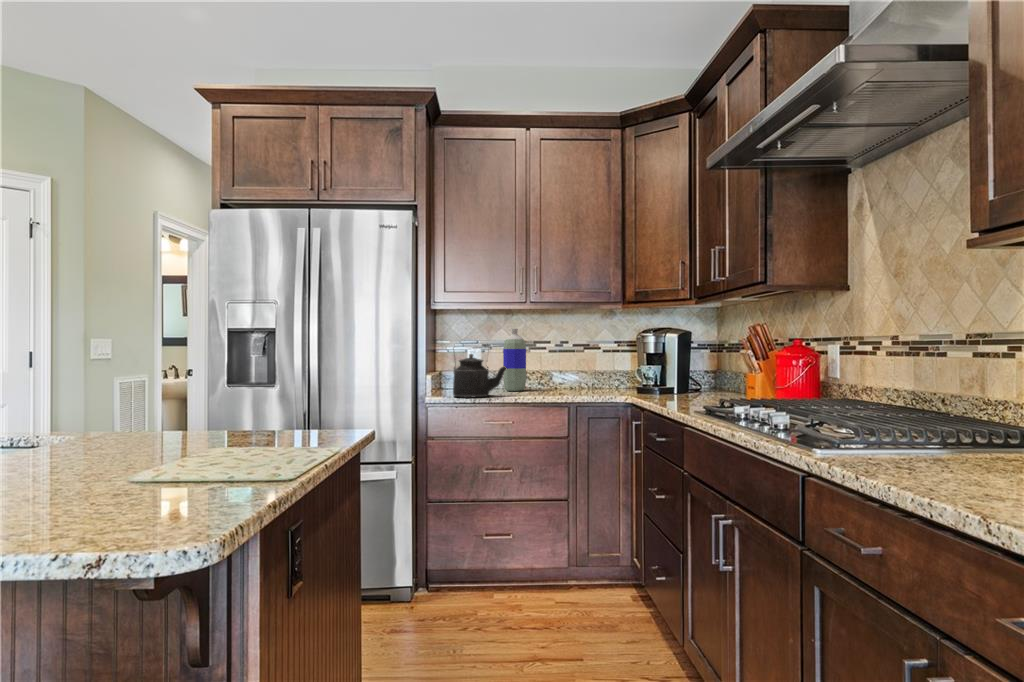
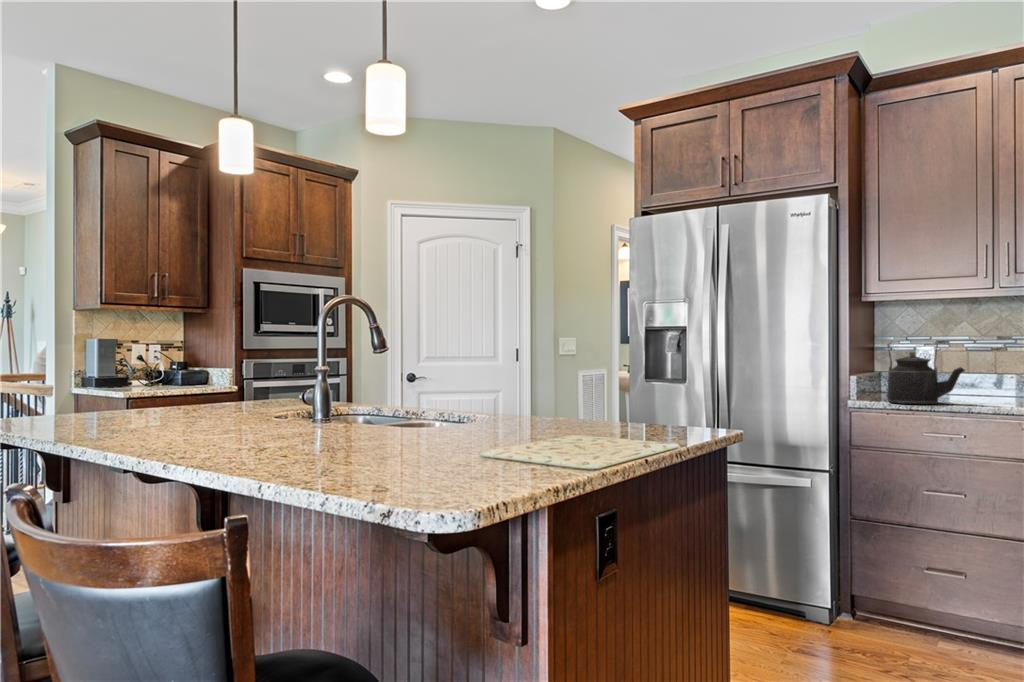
bottle: present [503,329,526,391] -> none [968,319,1003,399]

